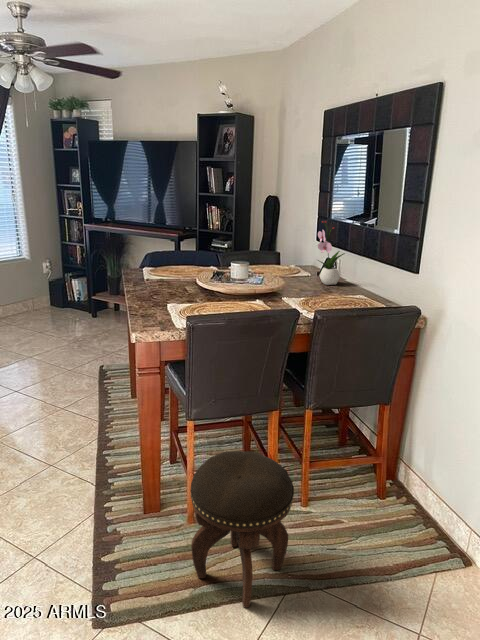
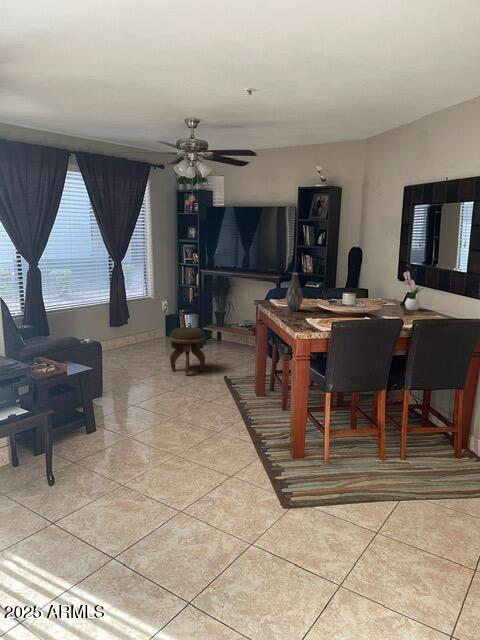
vase: none [147,234,171,290] -> present [286,273,303,311]
footstool: present [190,451,294,608] -> present [170,327,205,376]

